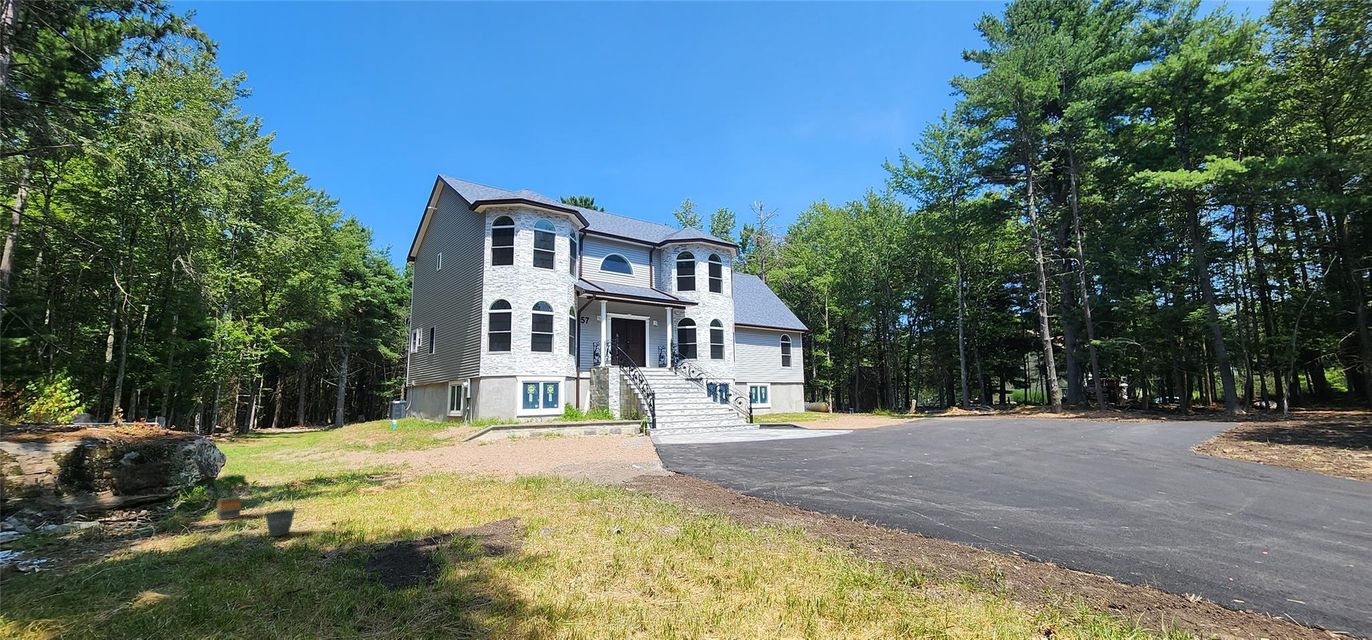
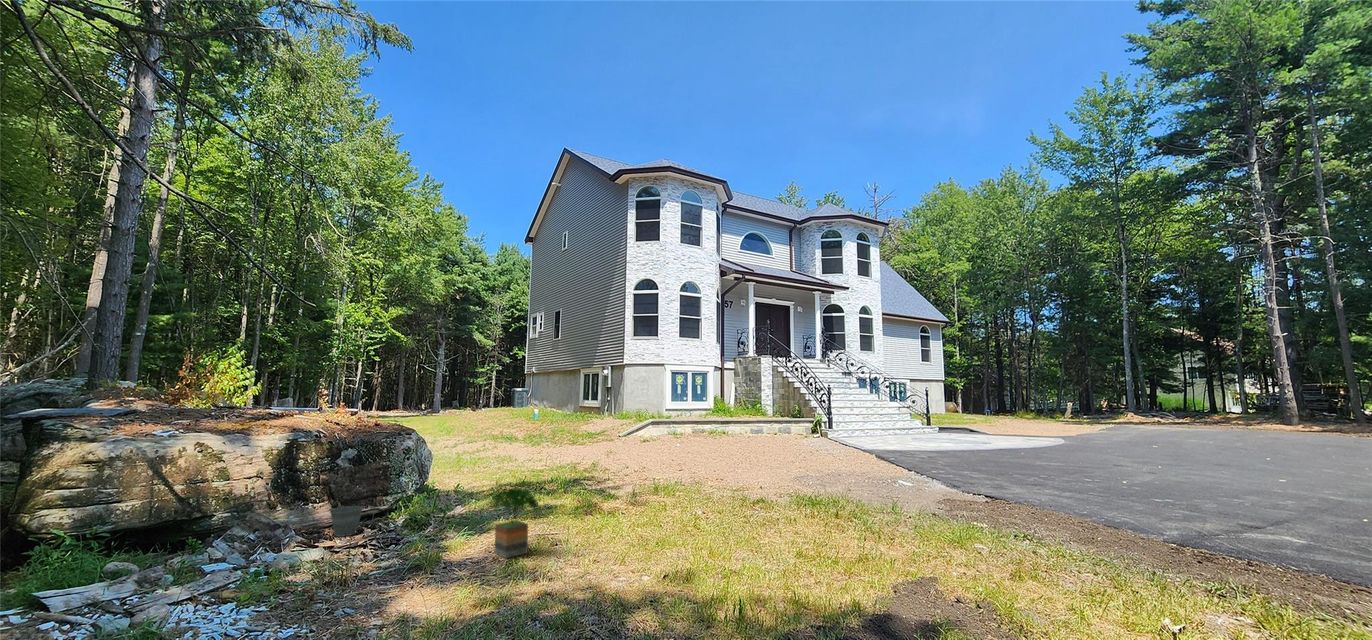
bucket: present [265,503,295,536] -> present [330,500,363,537]

